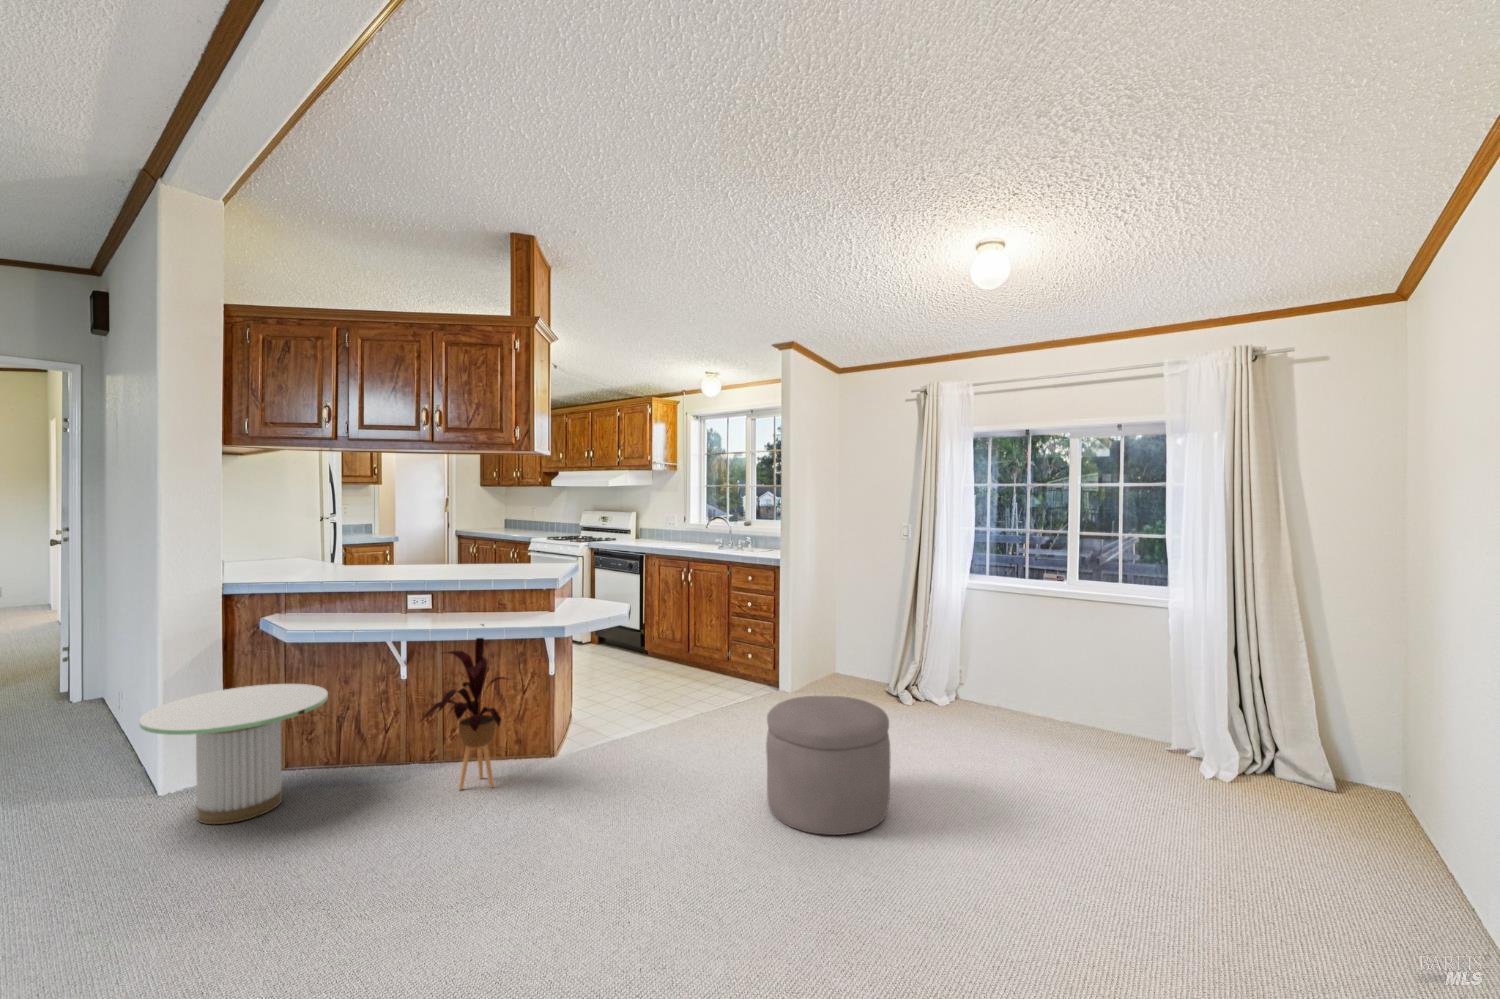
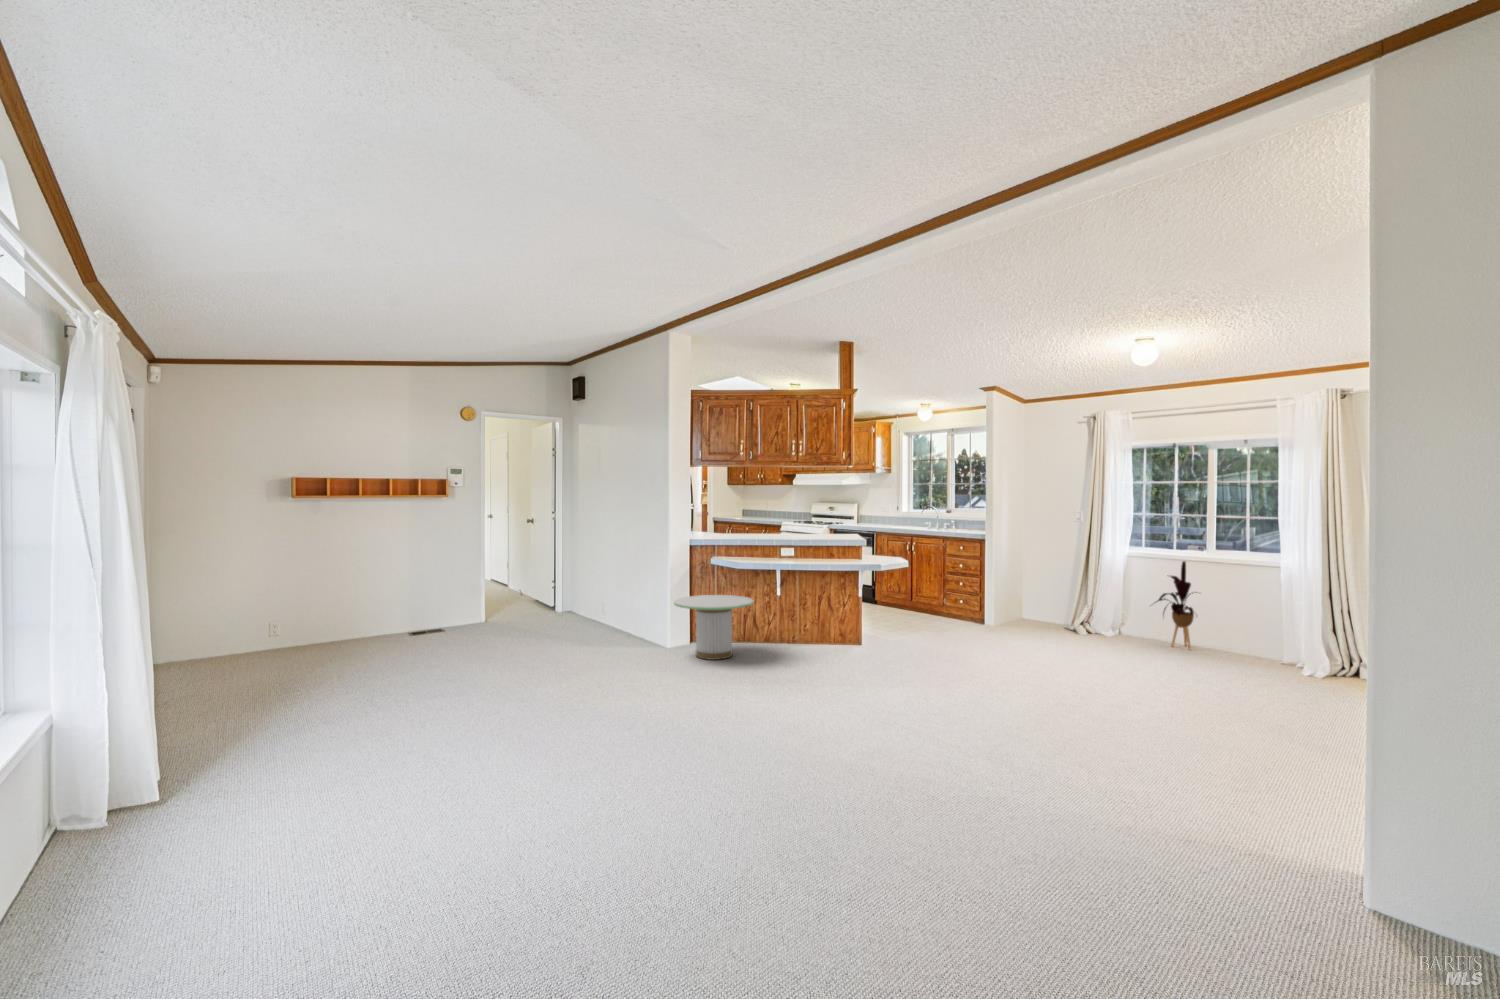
house plant: present [420,624,508,790] -> present [1158,561,1194,649]
ottoman: present [766,696,891,835] -> none [1004,609,1080,679]

